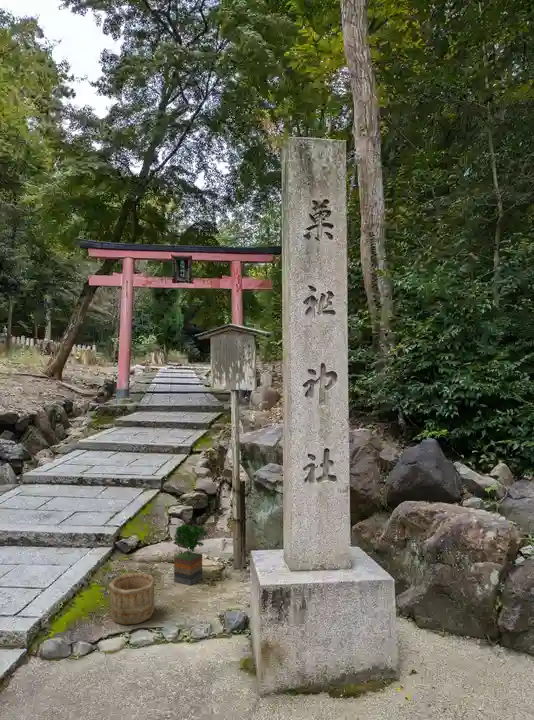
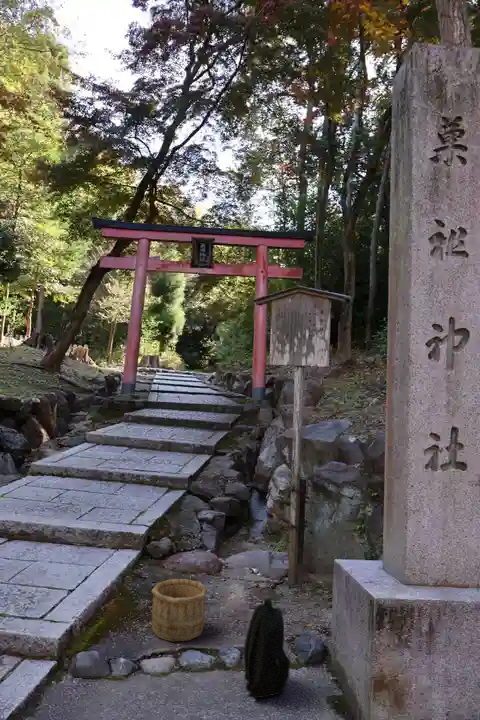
potted tree: present [174,524,208,585] -> none [219,525,263,600]
backpack: none [175,589,210,666] -> present [244,600,290,698]

